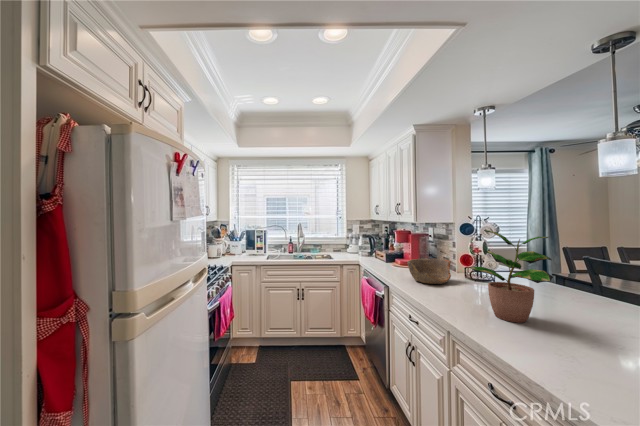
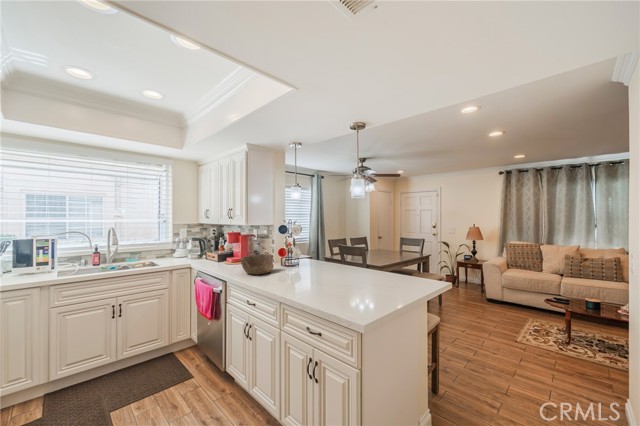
potted plant: present [470,230,553,323] -> none [288,231,331,288]

